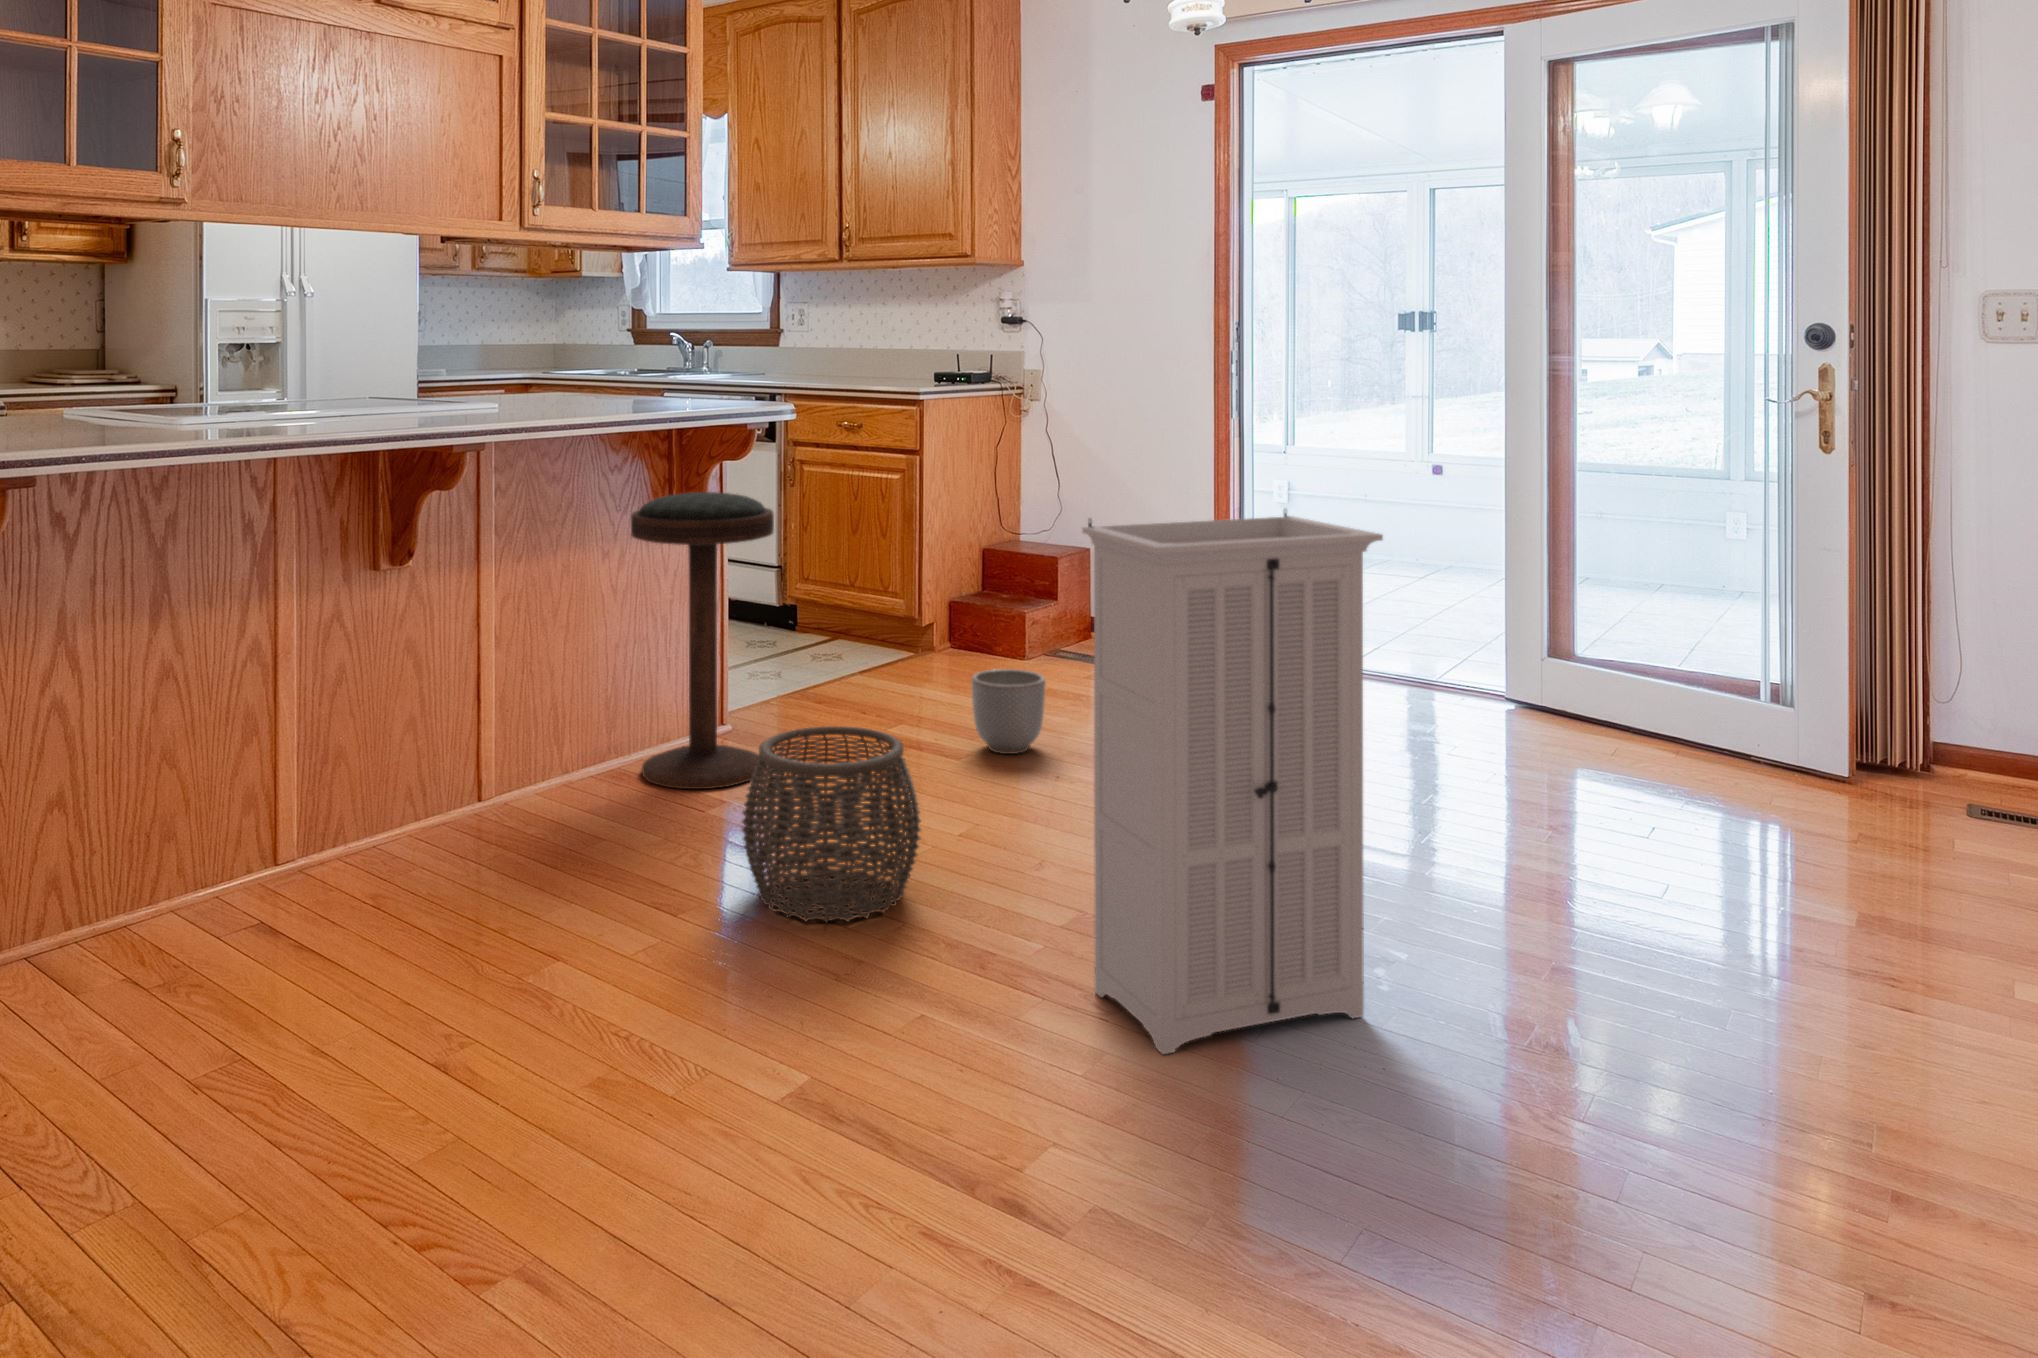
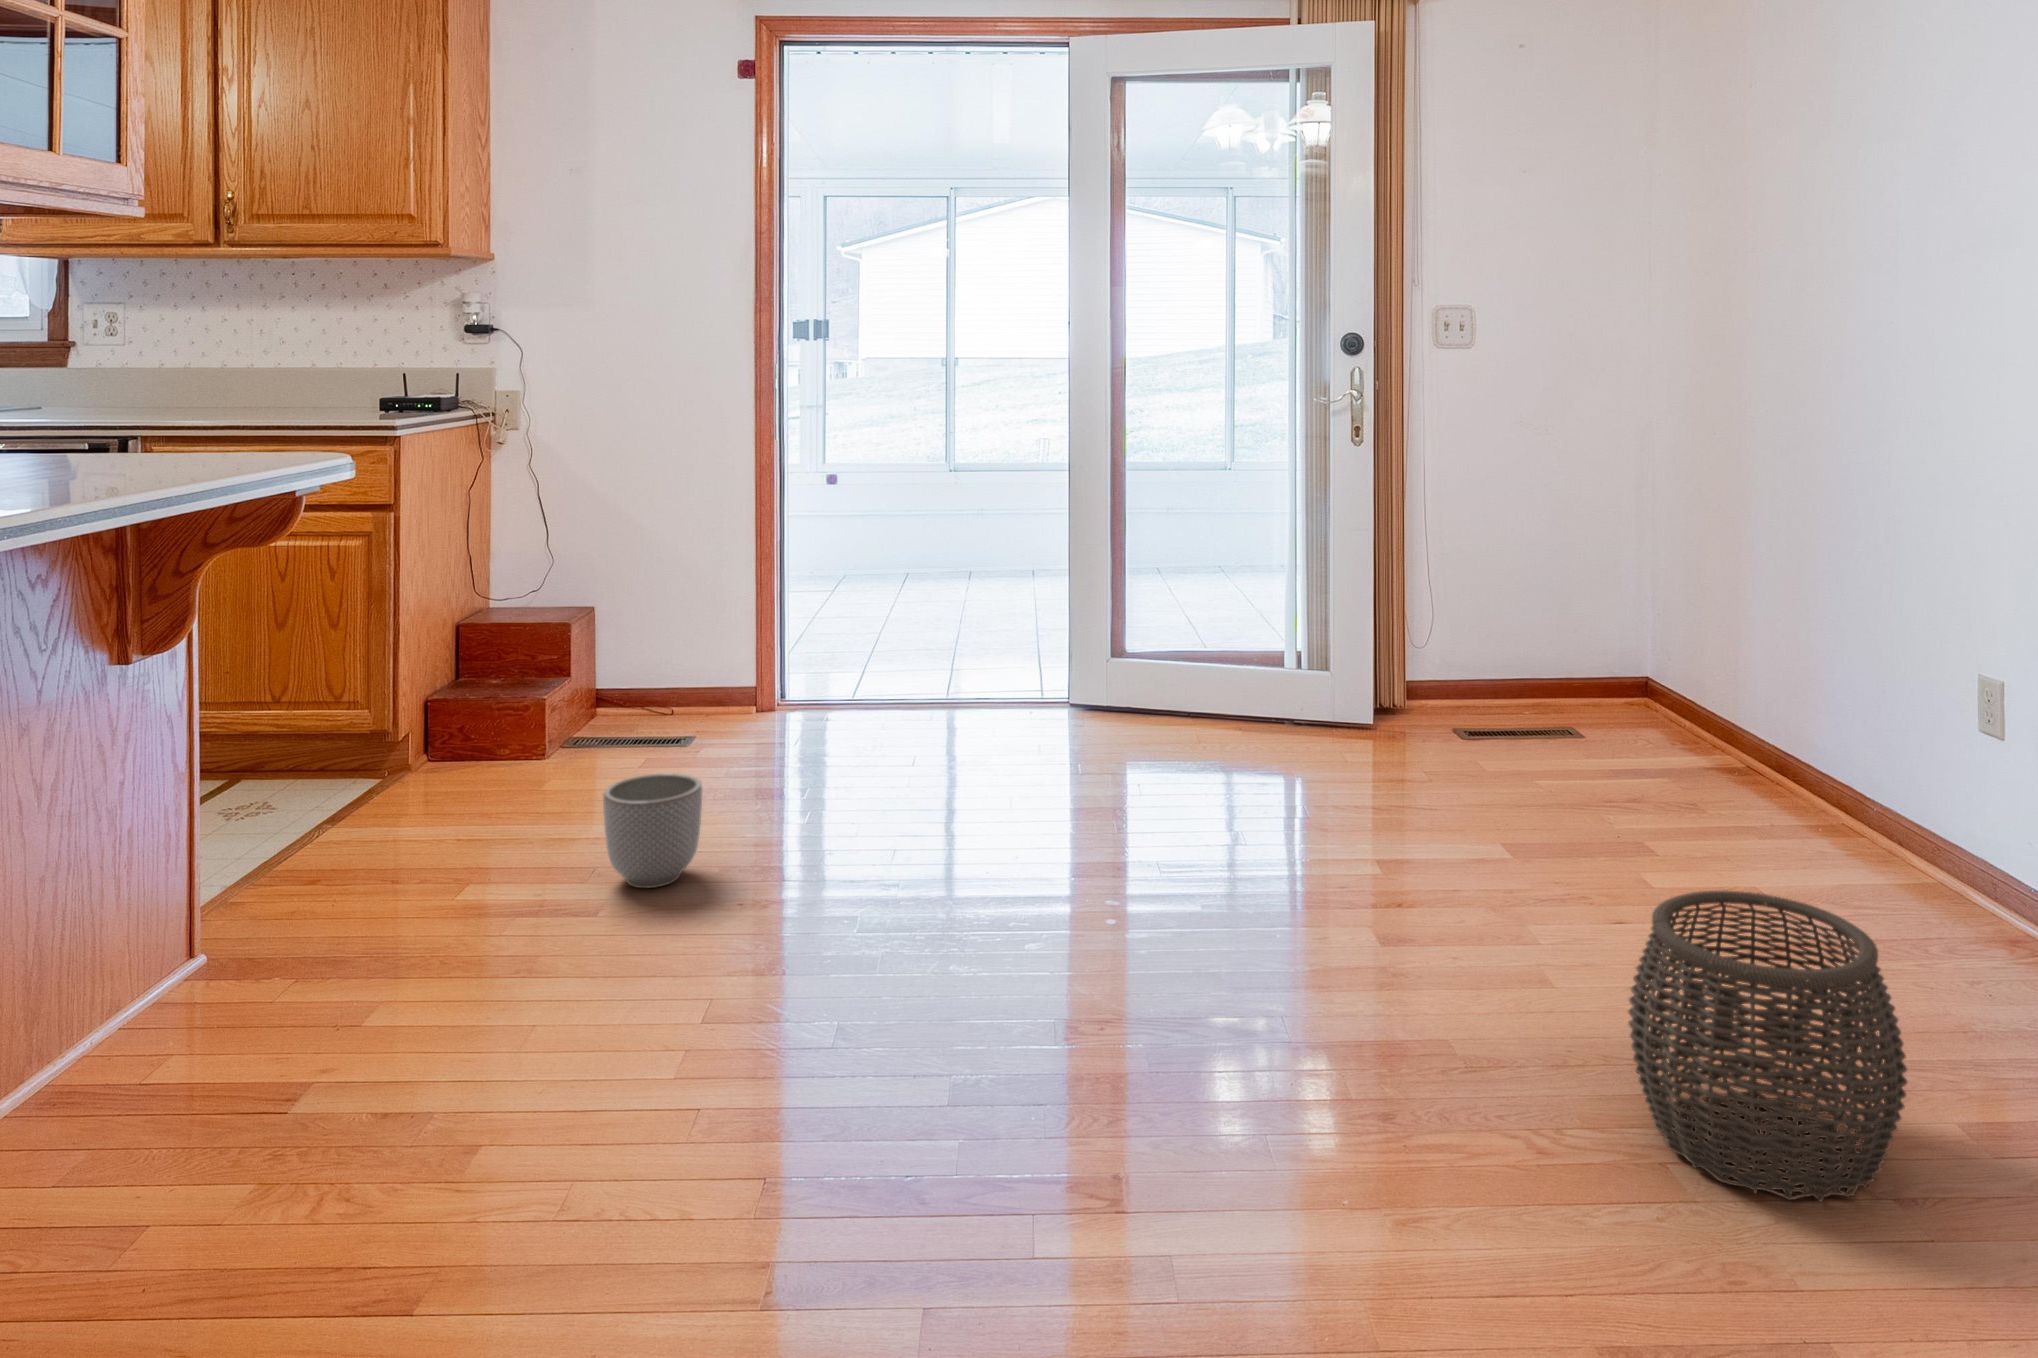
bar stool: present [631,492,774,789] -> none [90,596,353,1089]
storage cabinet: present [1082,513,1383,1055] -> none [1105,544,1389,1238]
woven basket: present [742,726,921,922] -> present [1628,891,1907,1201]

